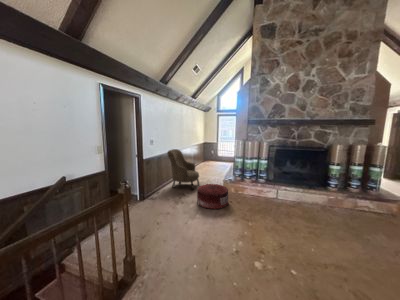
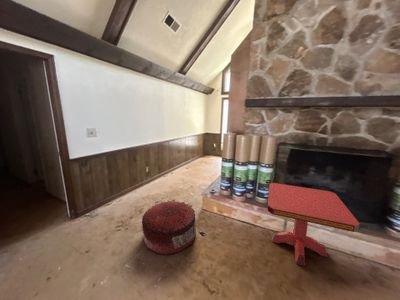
armchair: present [167,149,199,190] -> none [127,142,175,203]
side table: none [266,169,312,208] -> present [268,183,360,266]

